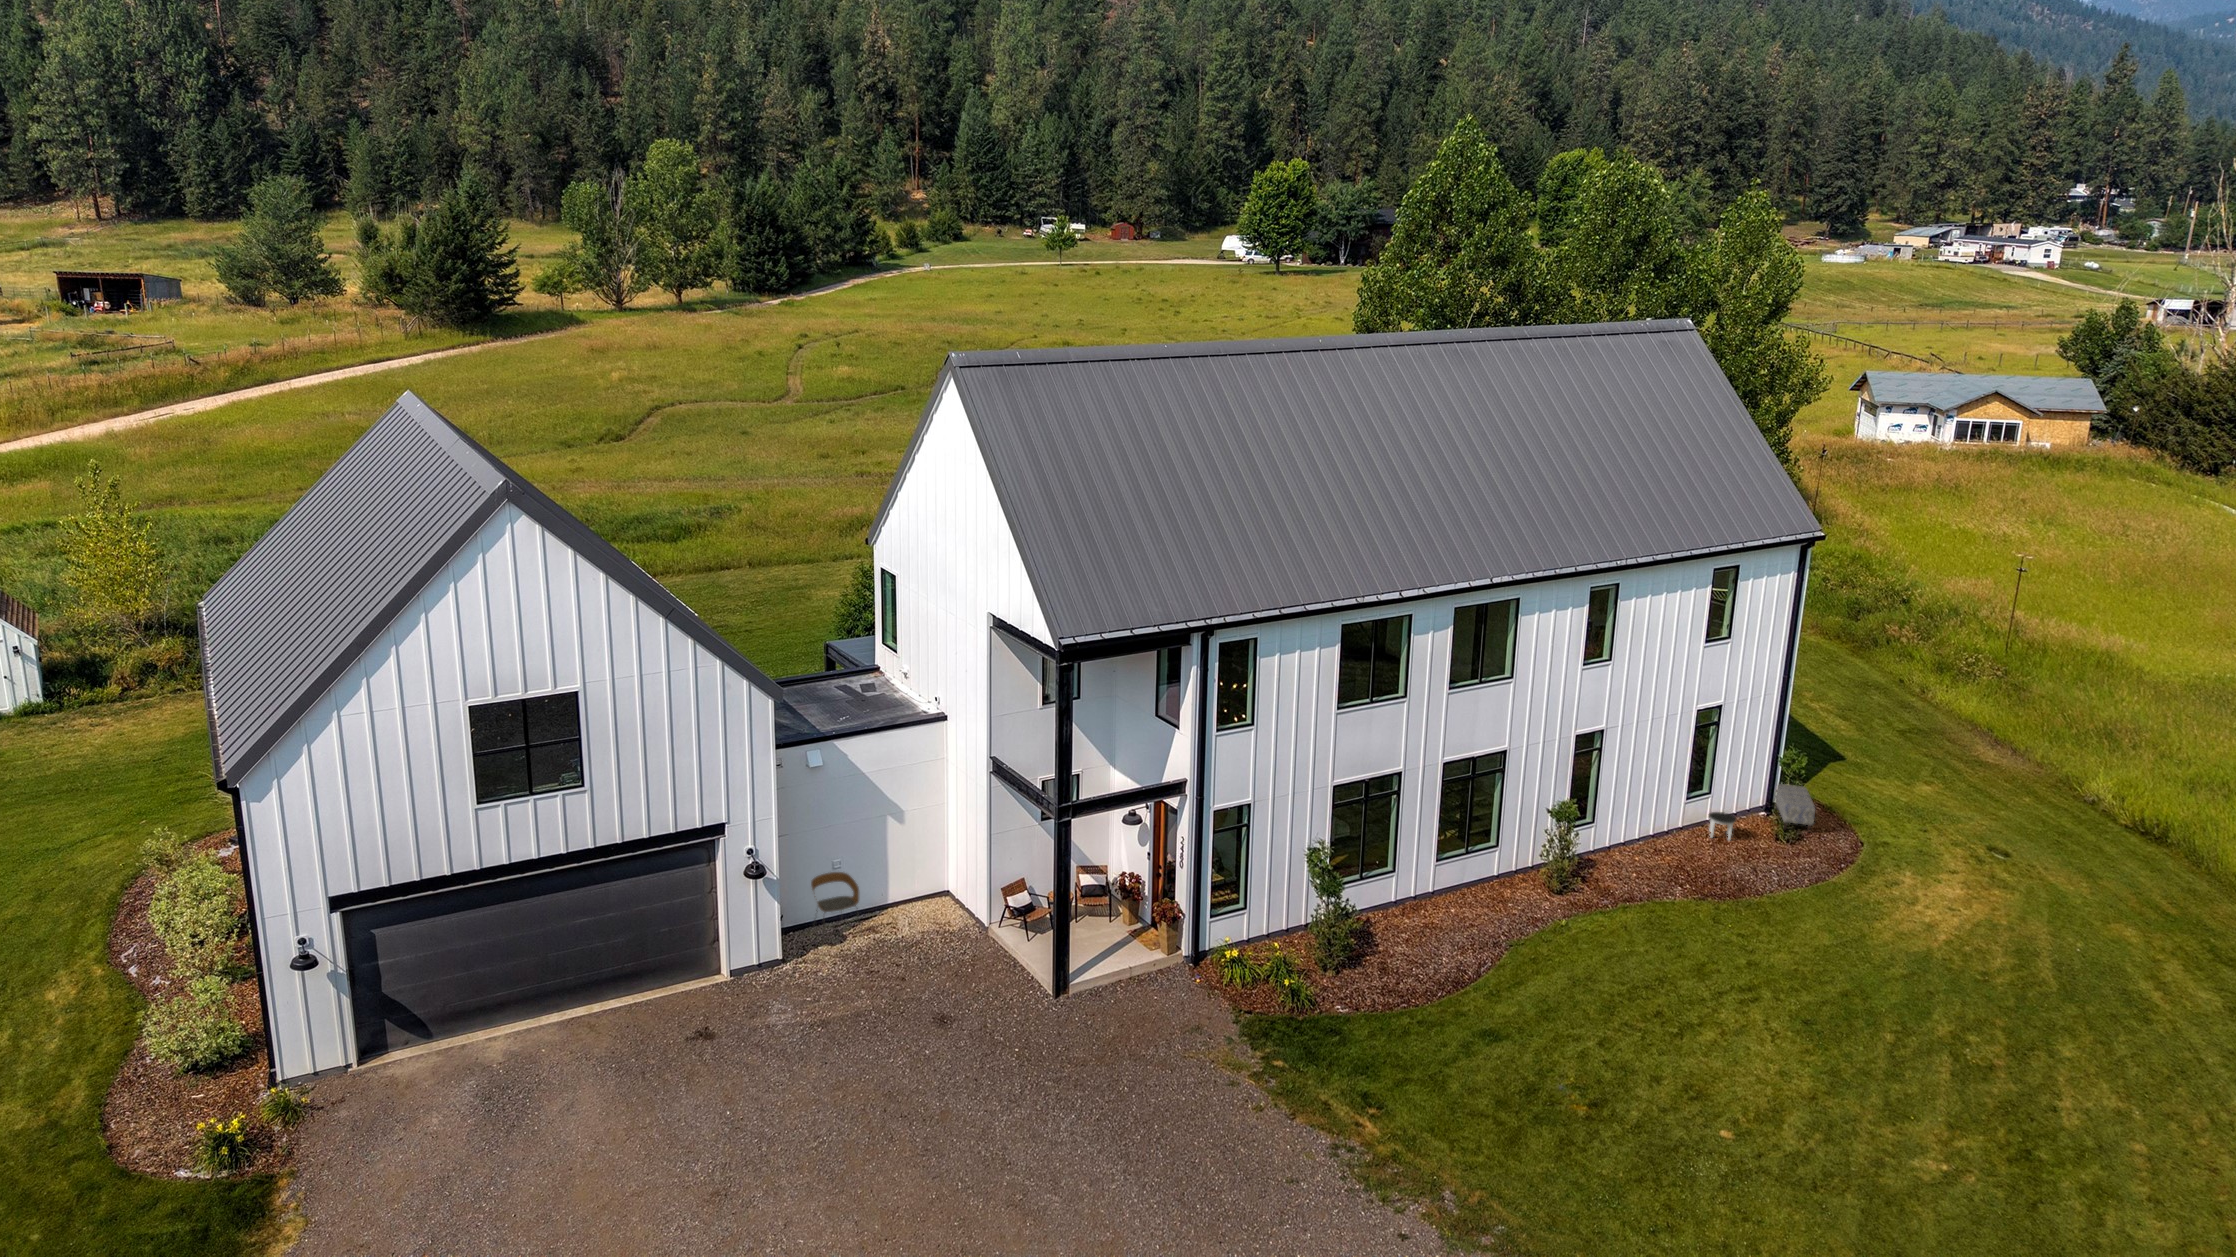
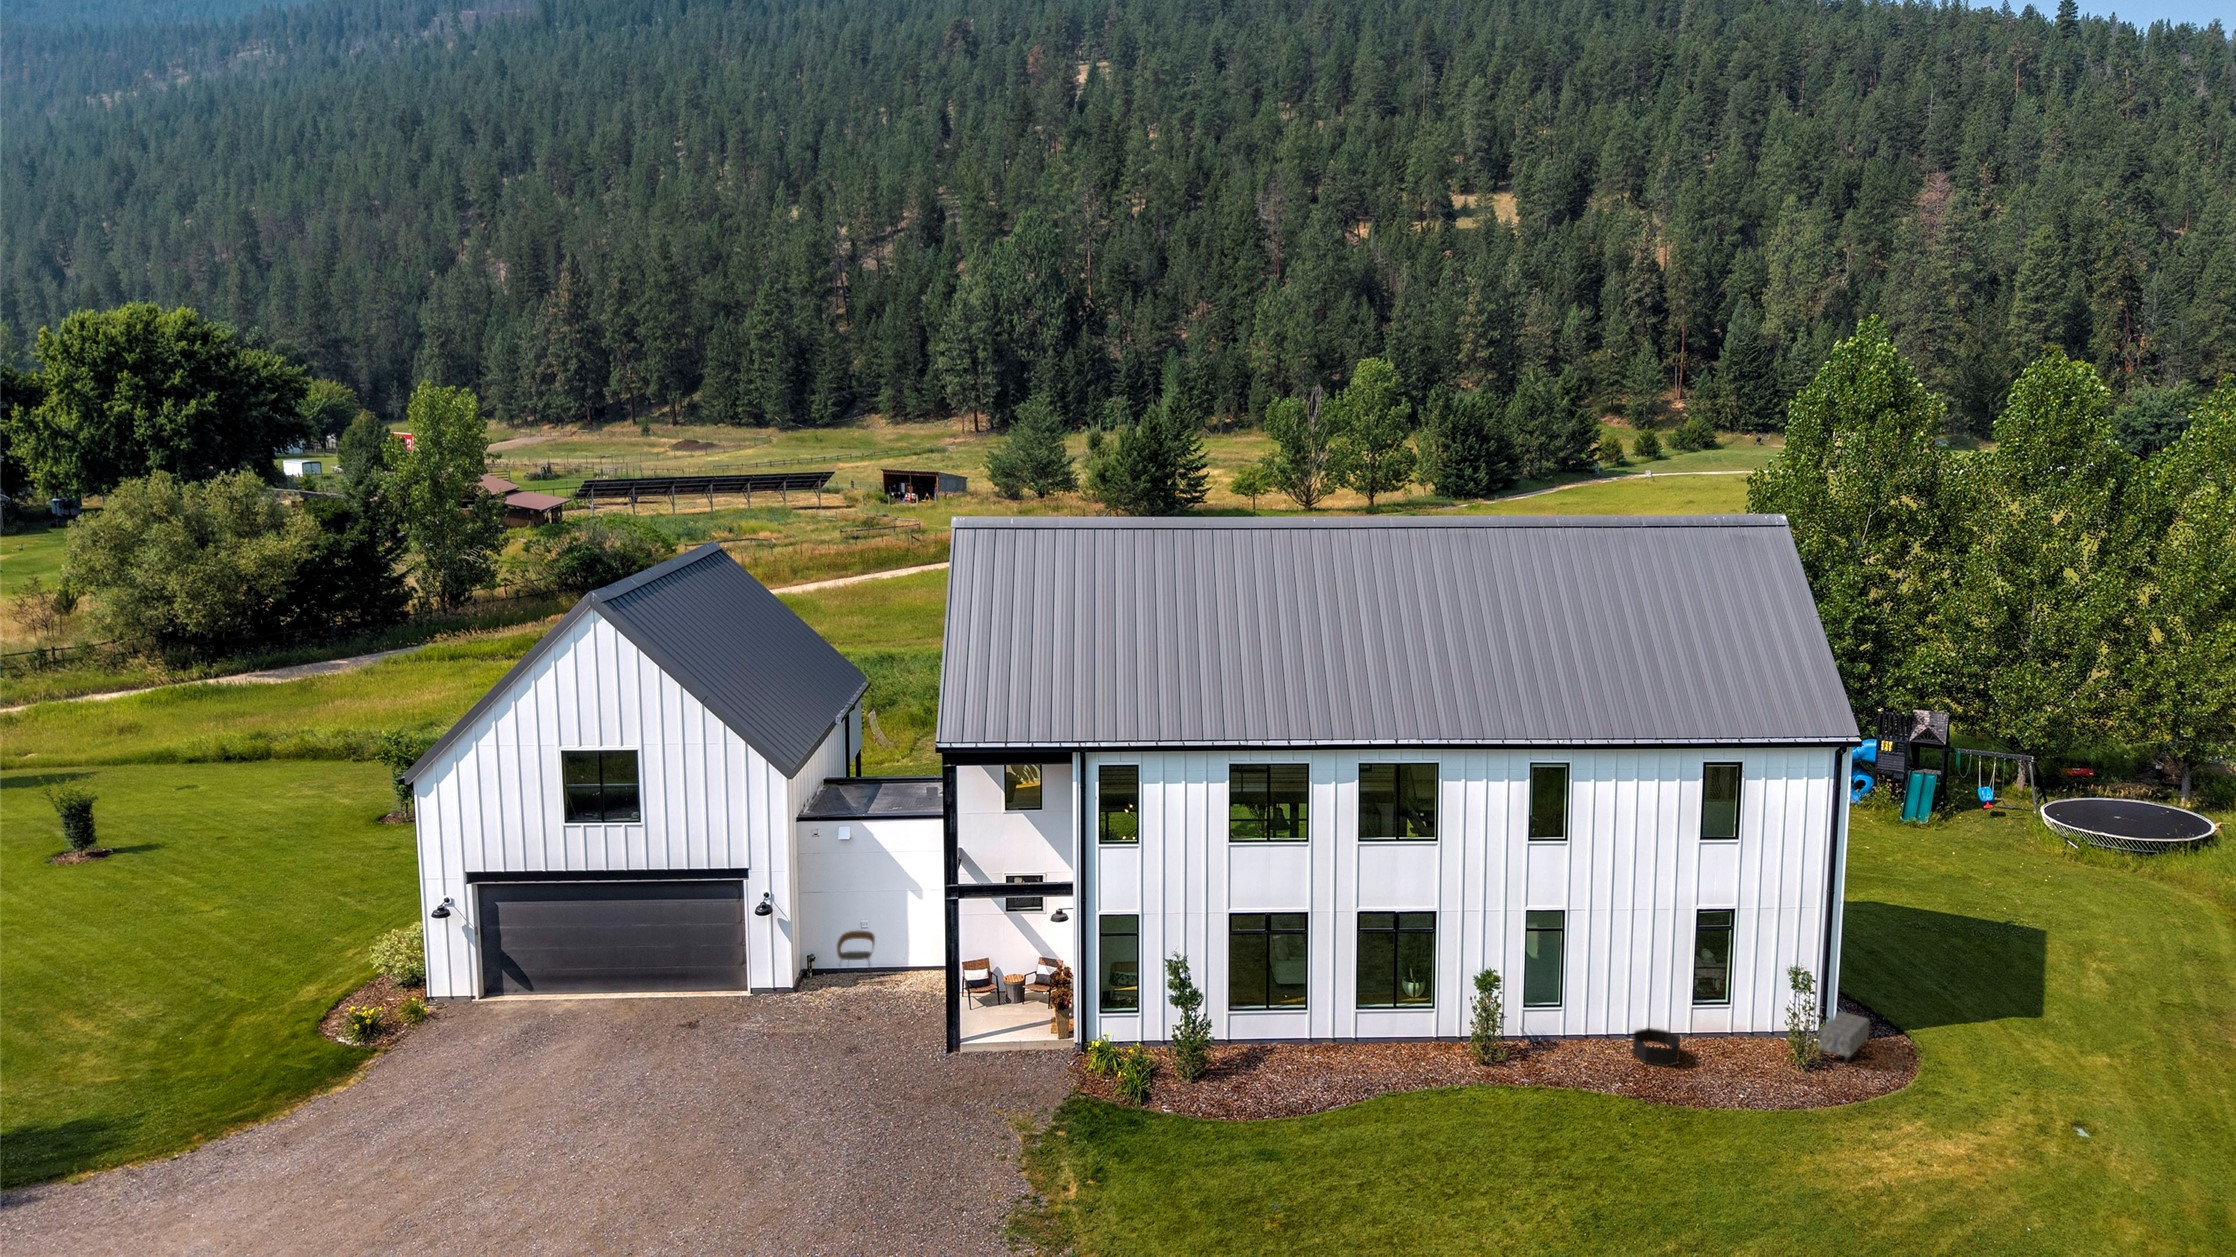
round table: present [1709,812,1736,840] -> none [1722,1024,1752,1056]
basket: none [1647,829,1698,864] -> present [1633,1028,1680,1066]

